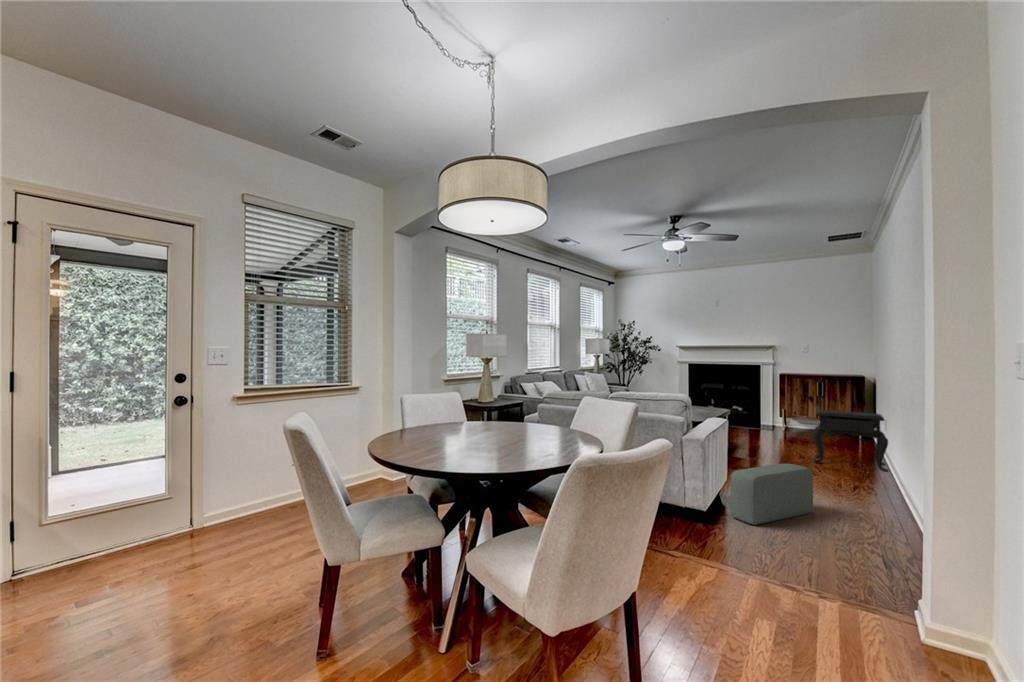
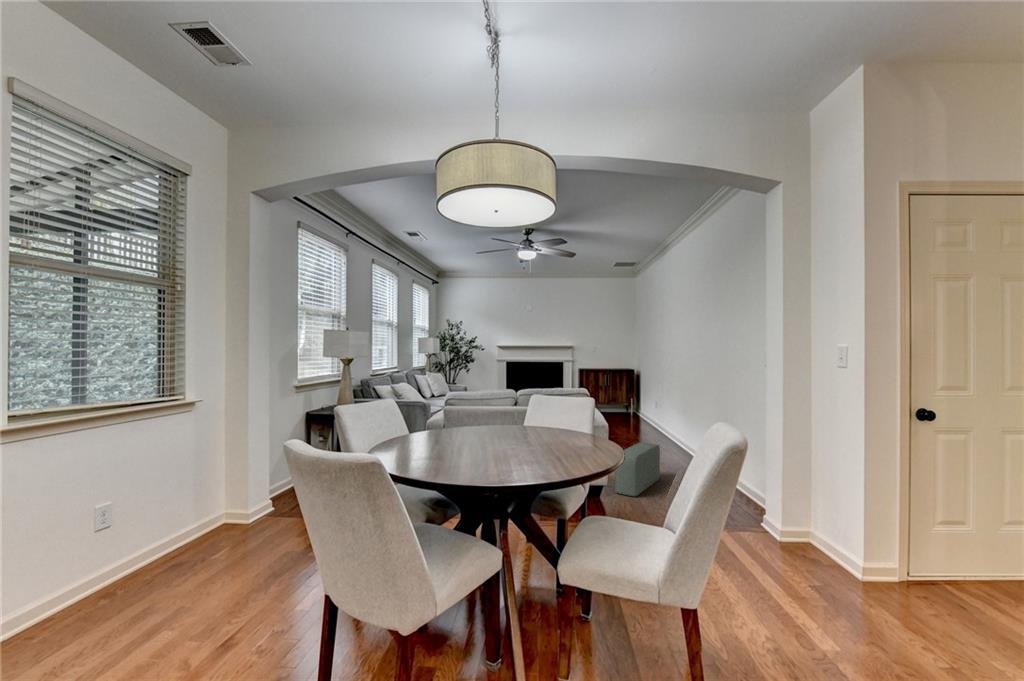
side table: present [813,410,888,472] -> none [622,398,672,441]

